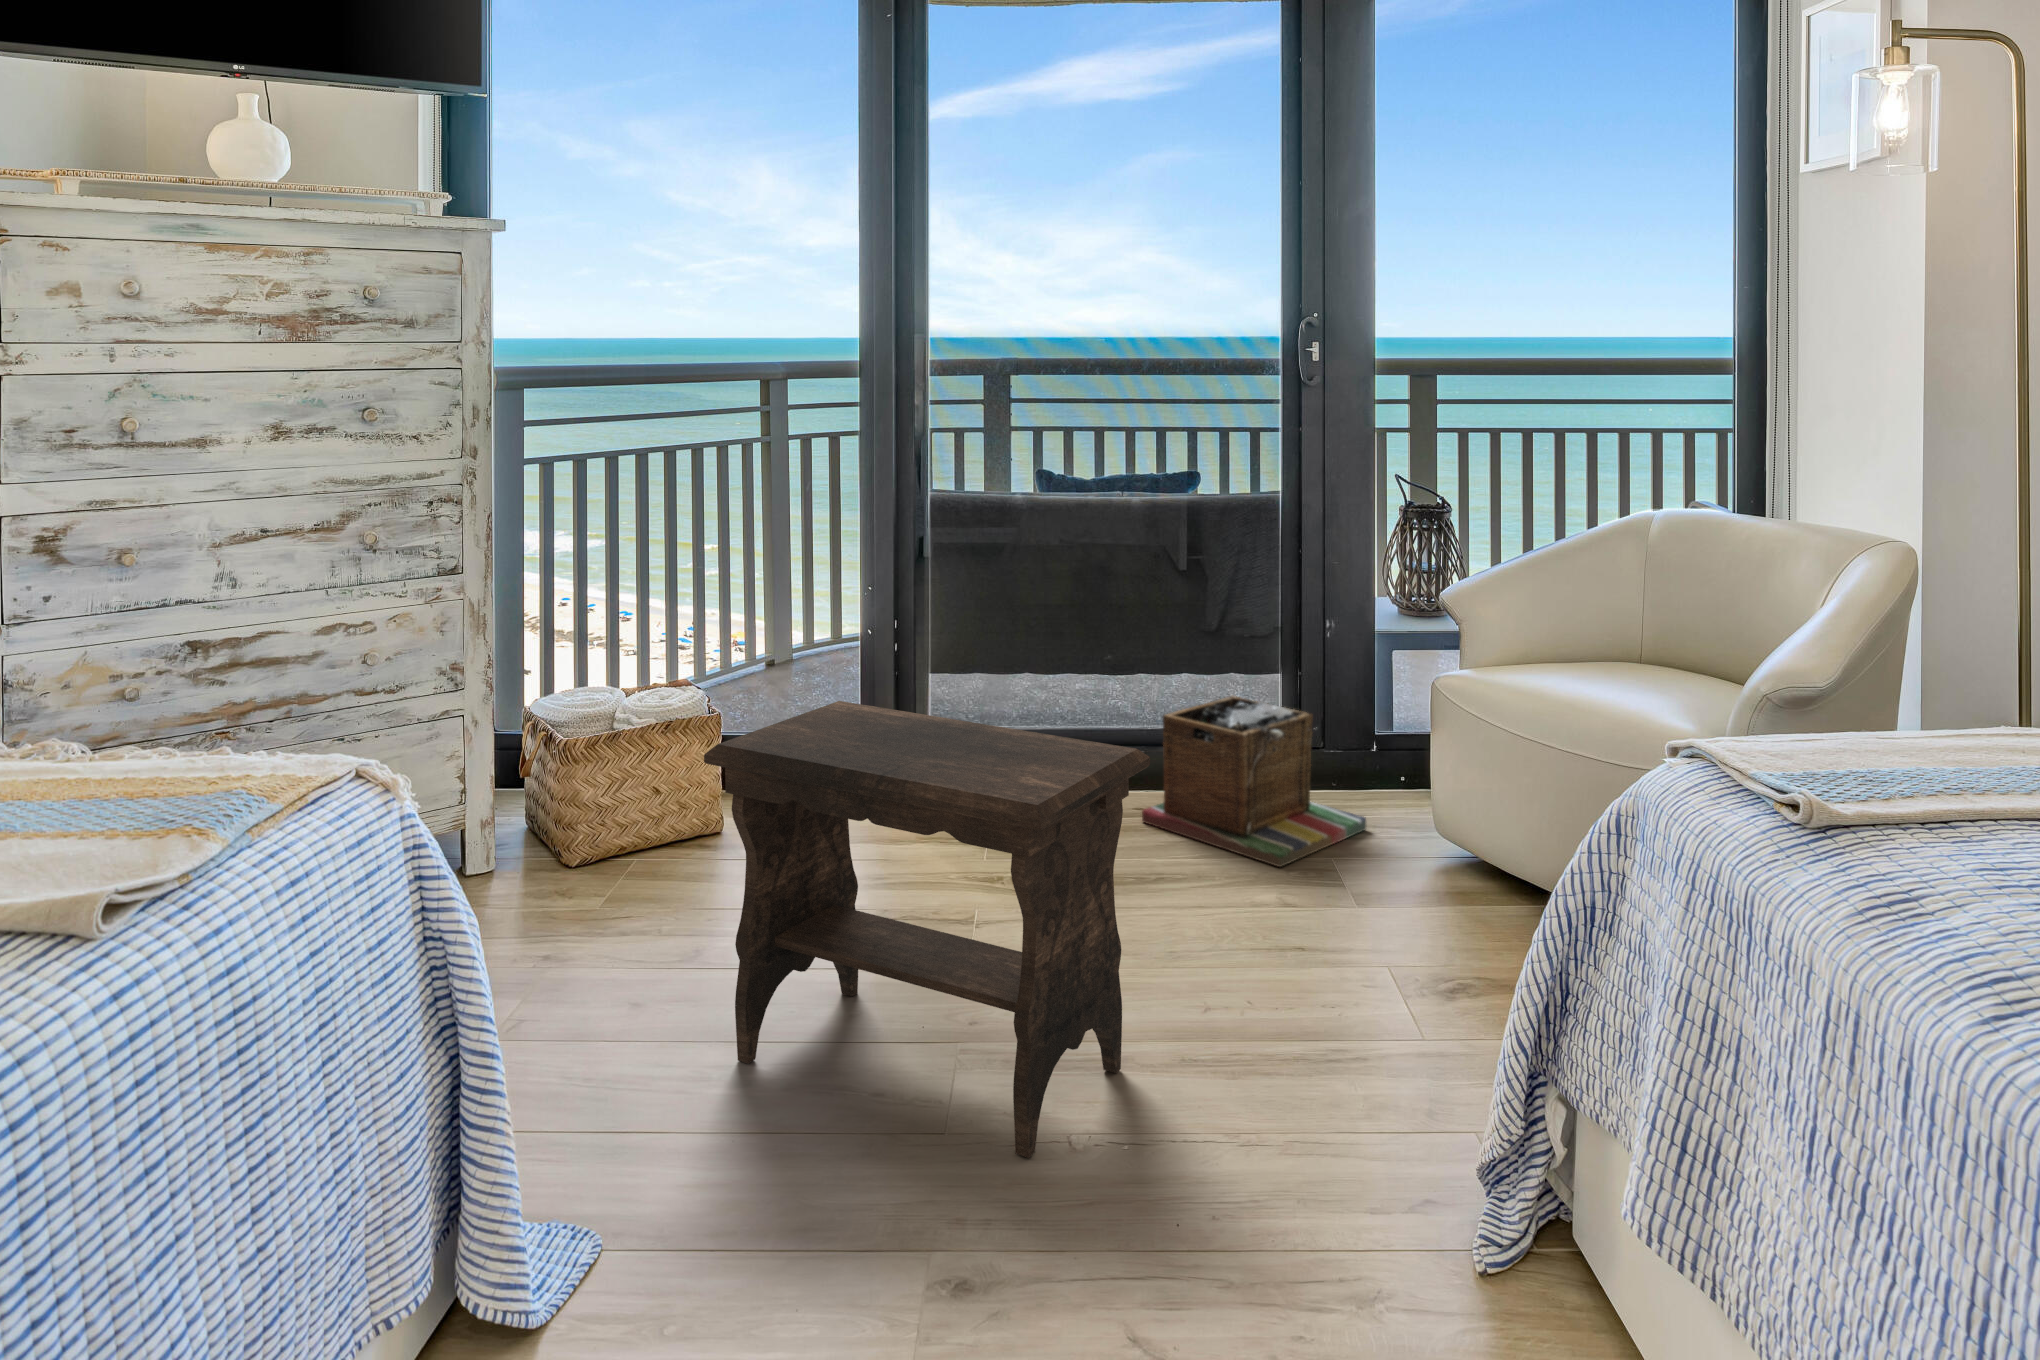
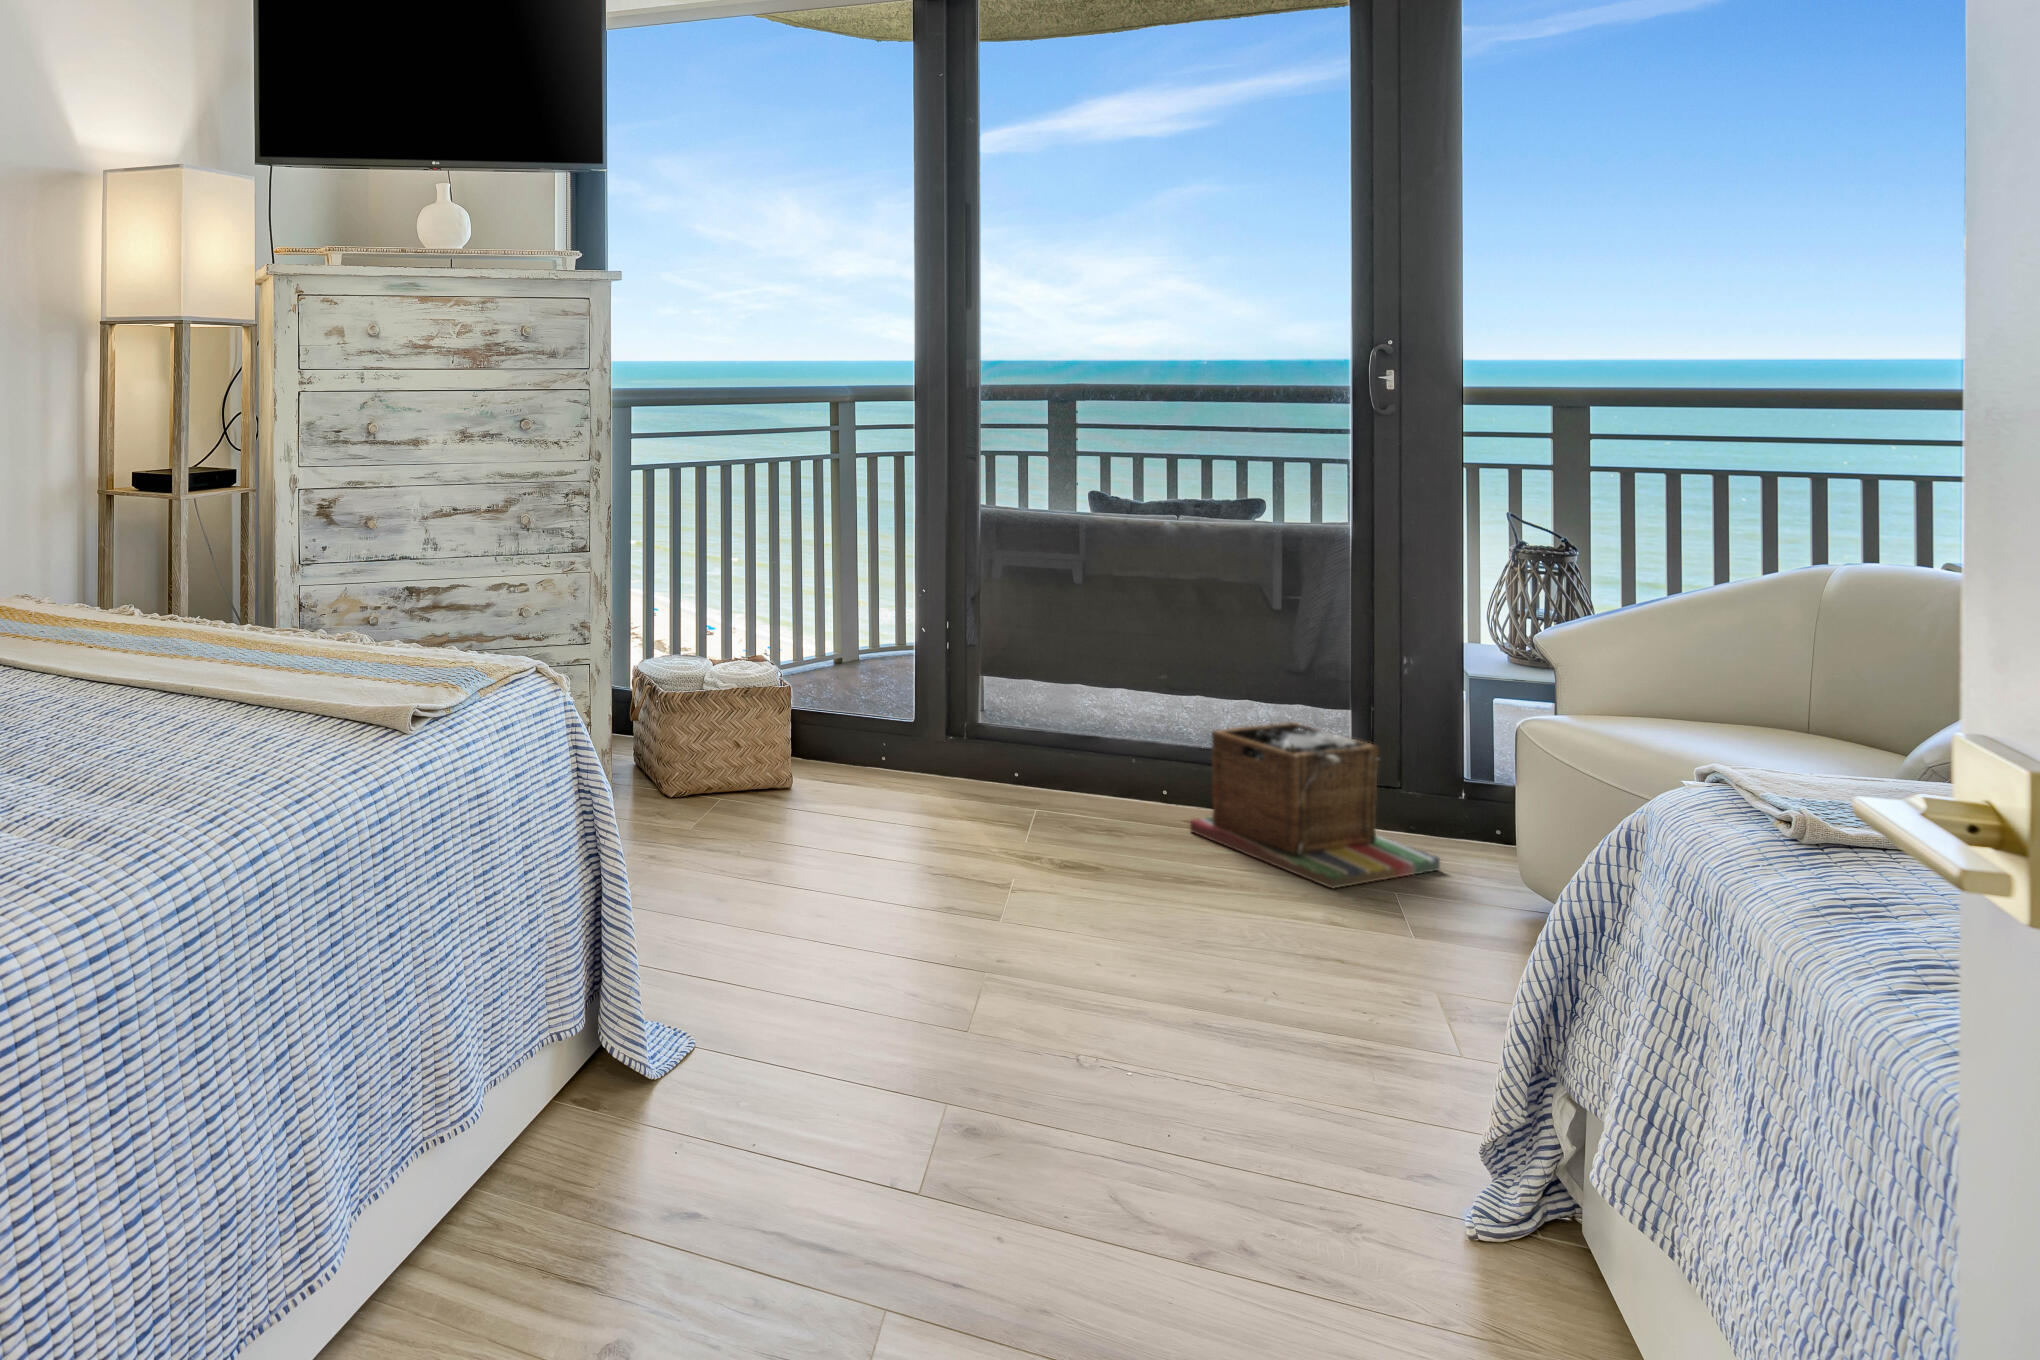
footstool: present [704,701,1150,1158] -> none [774,673,1163,1064]

